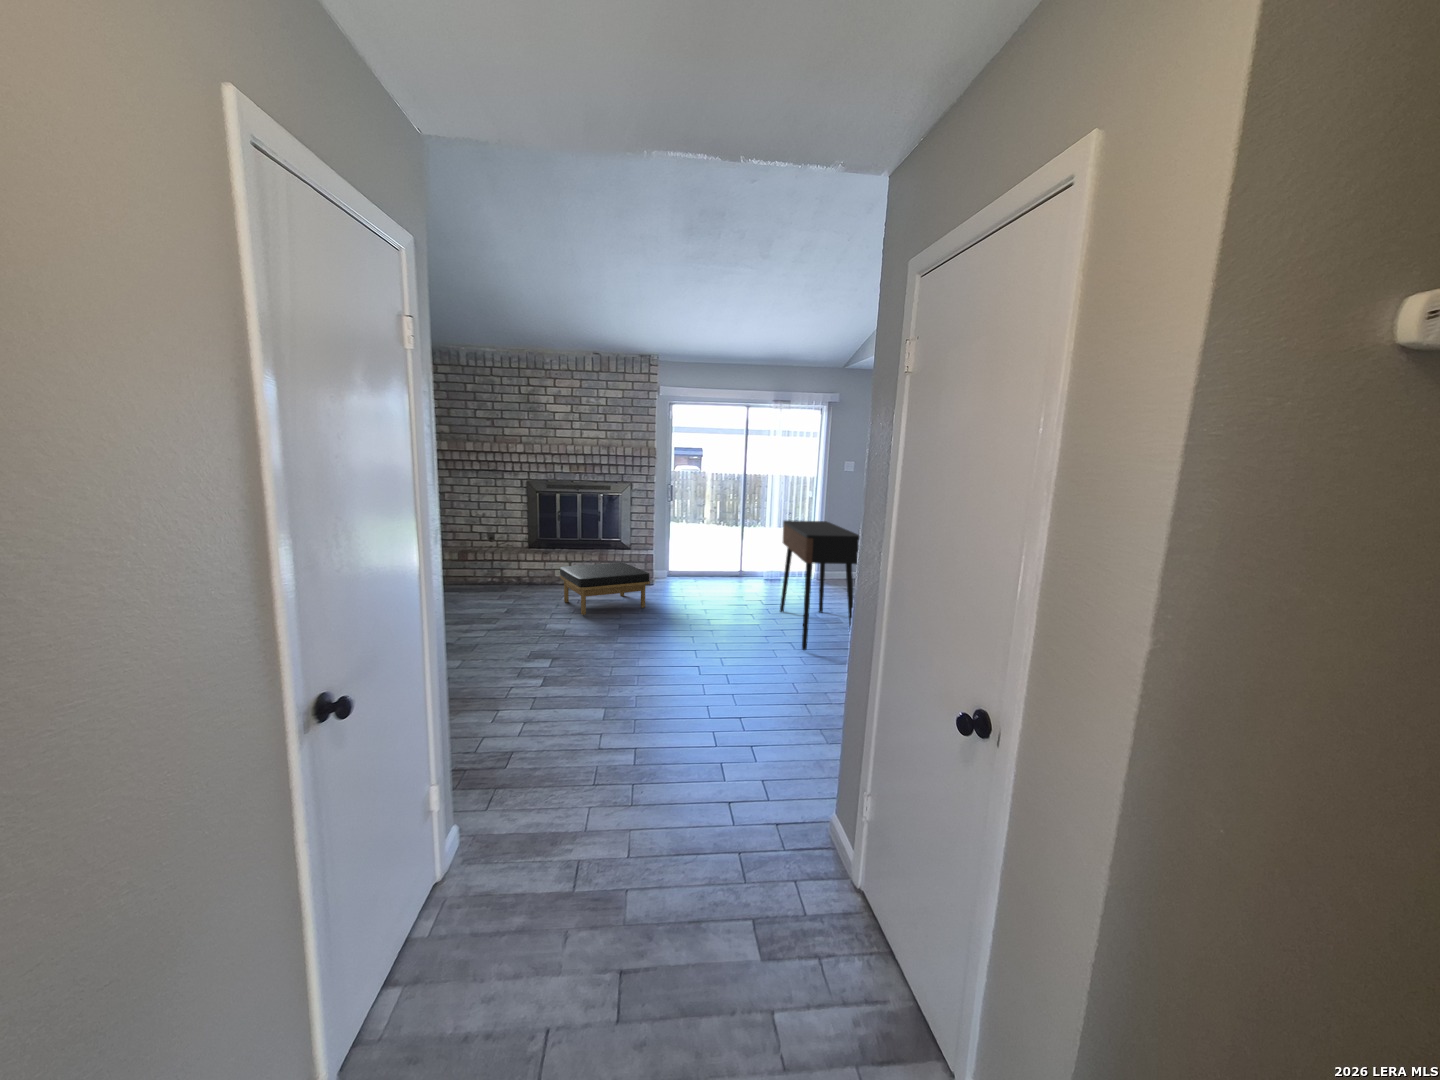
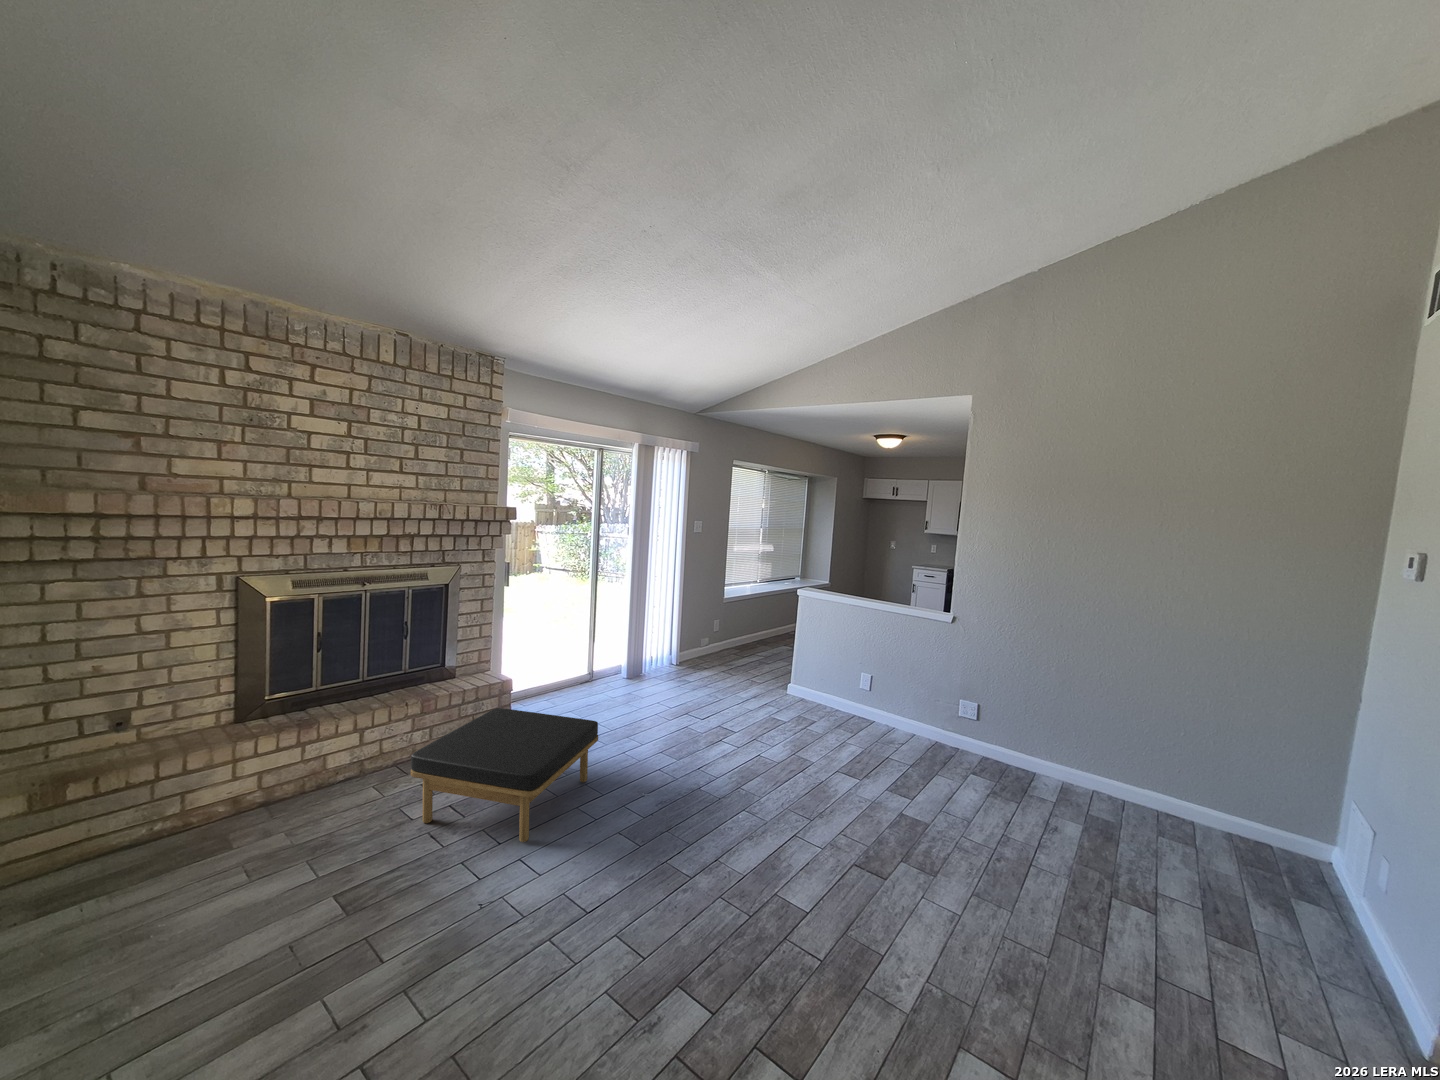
console table: present [780,520,859,650] -> none [738,601,921,779]

